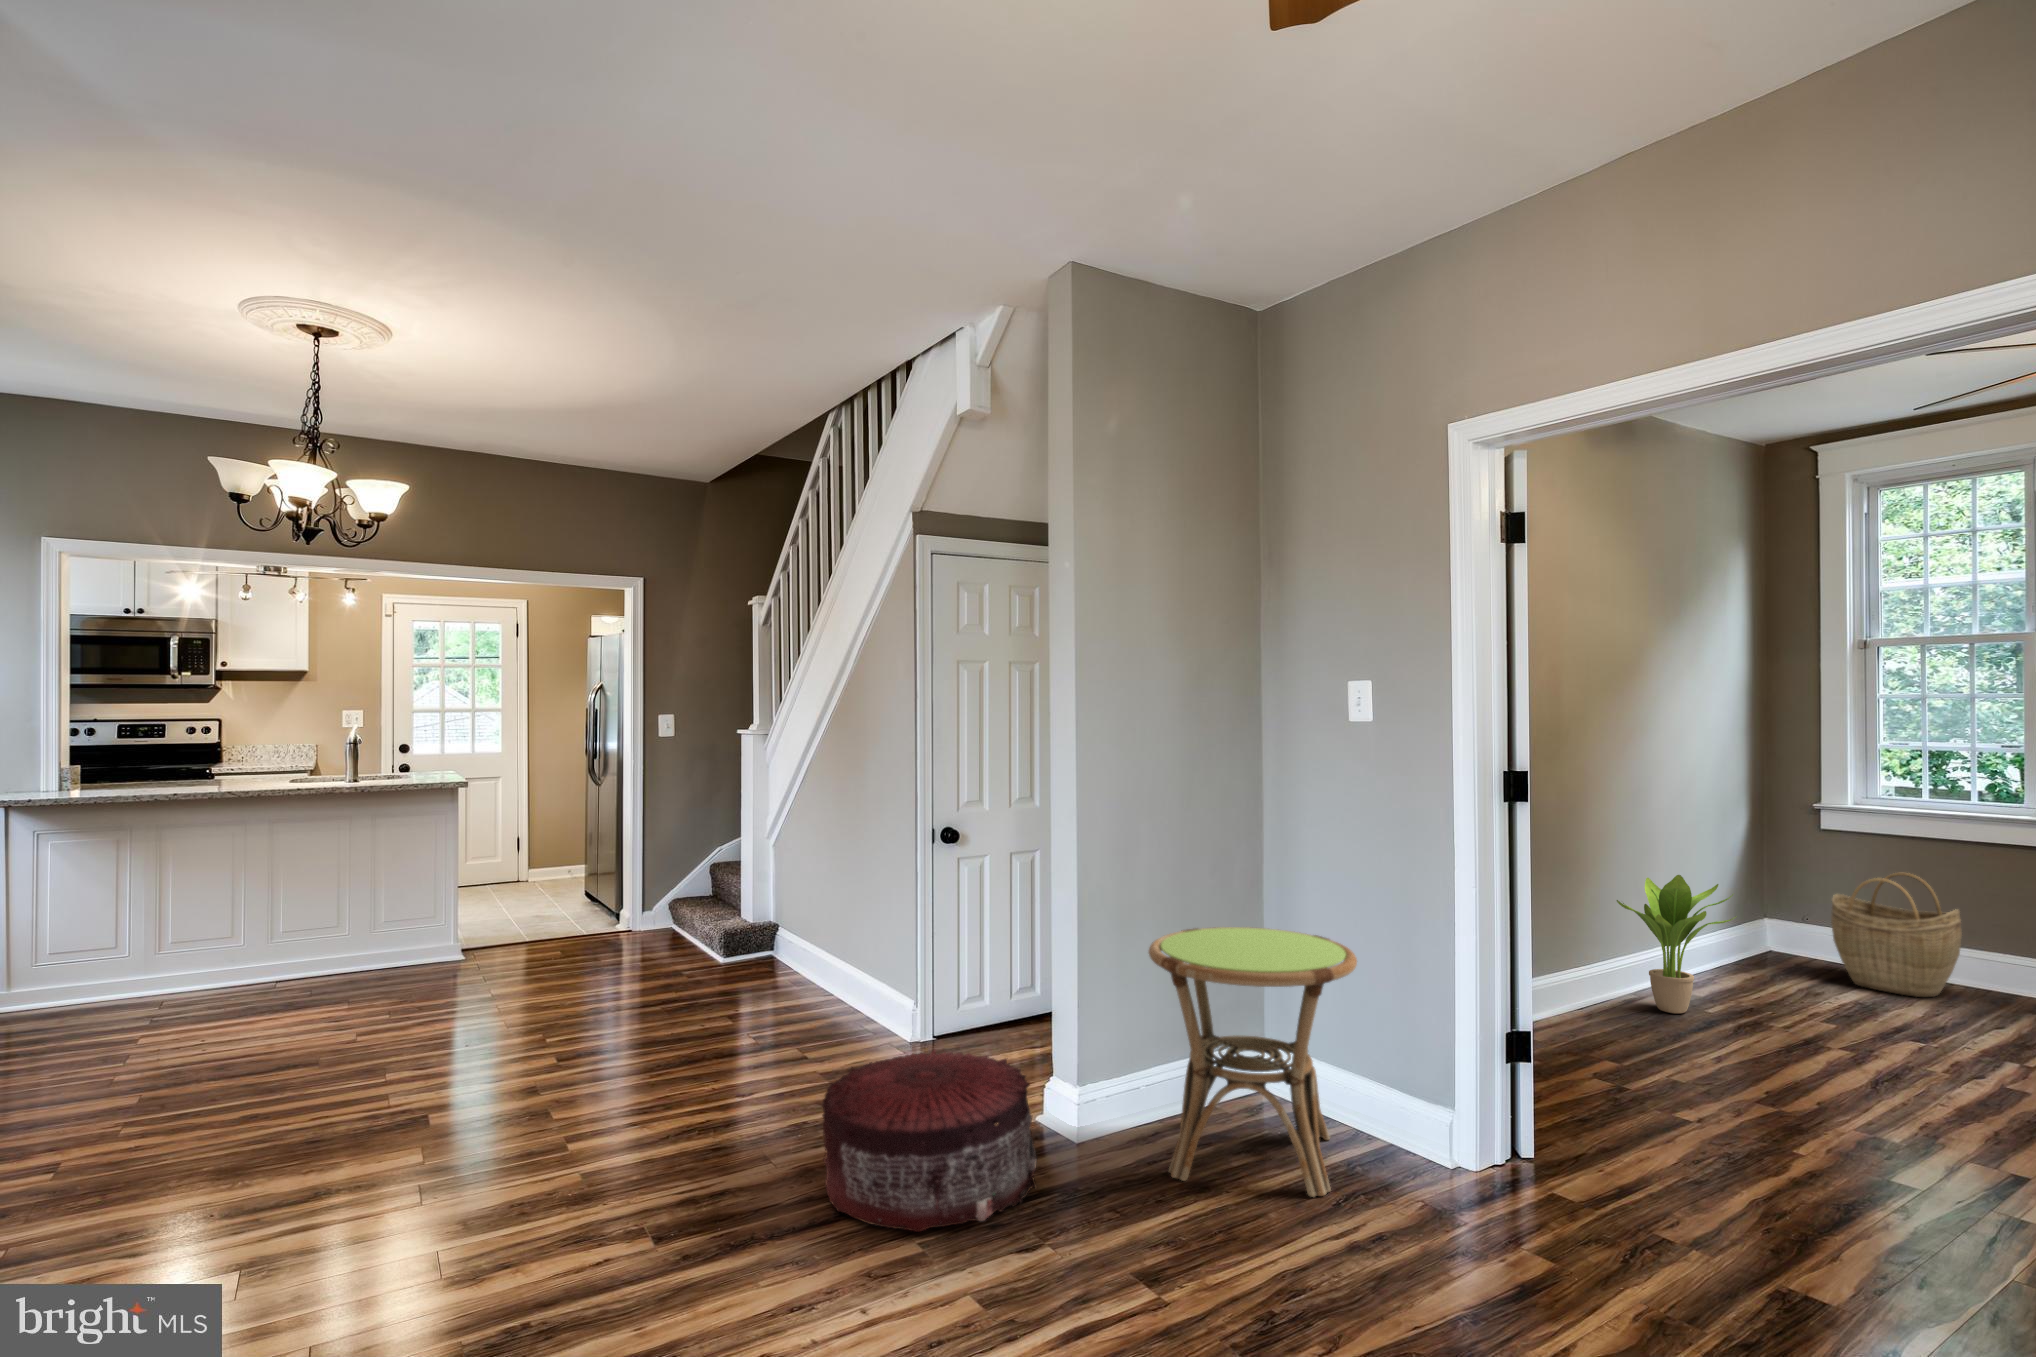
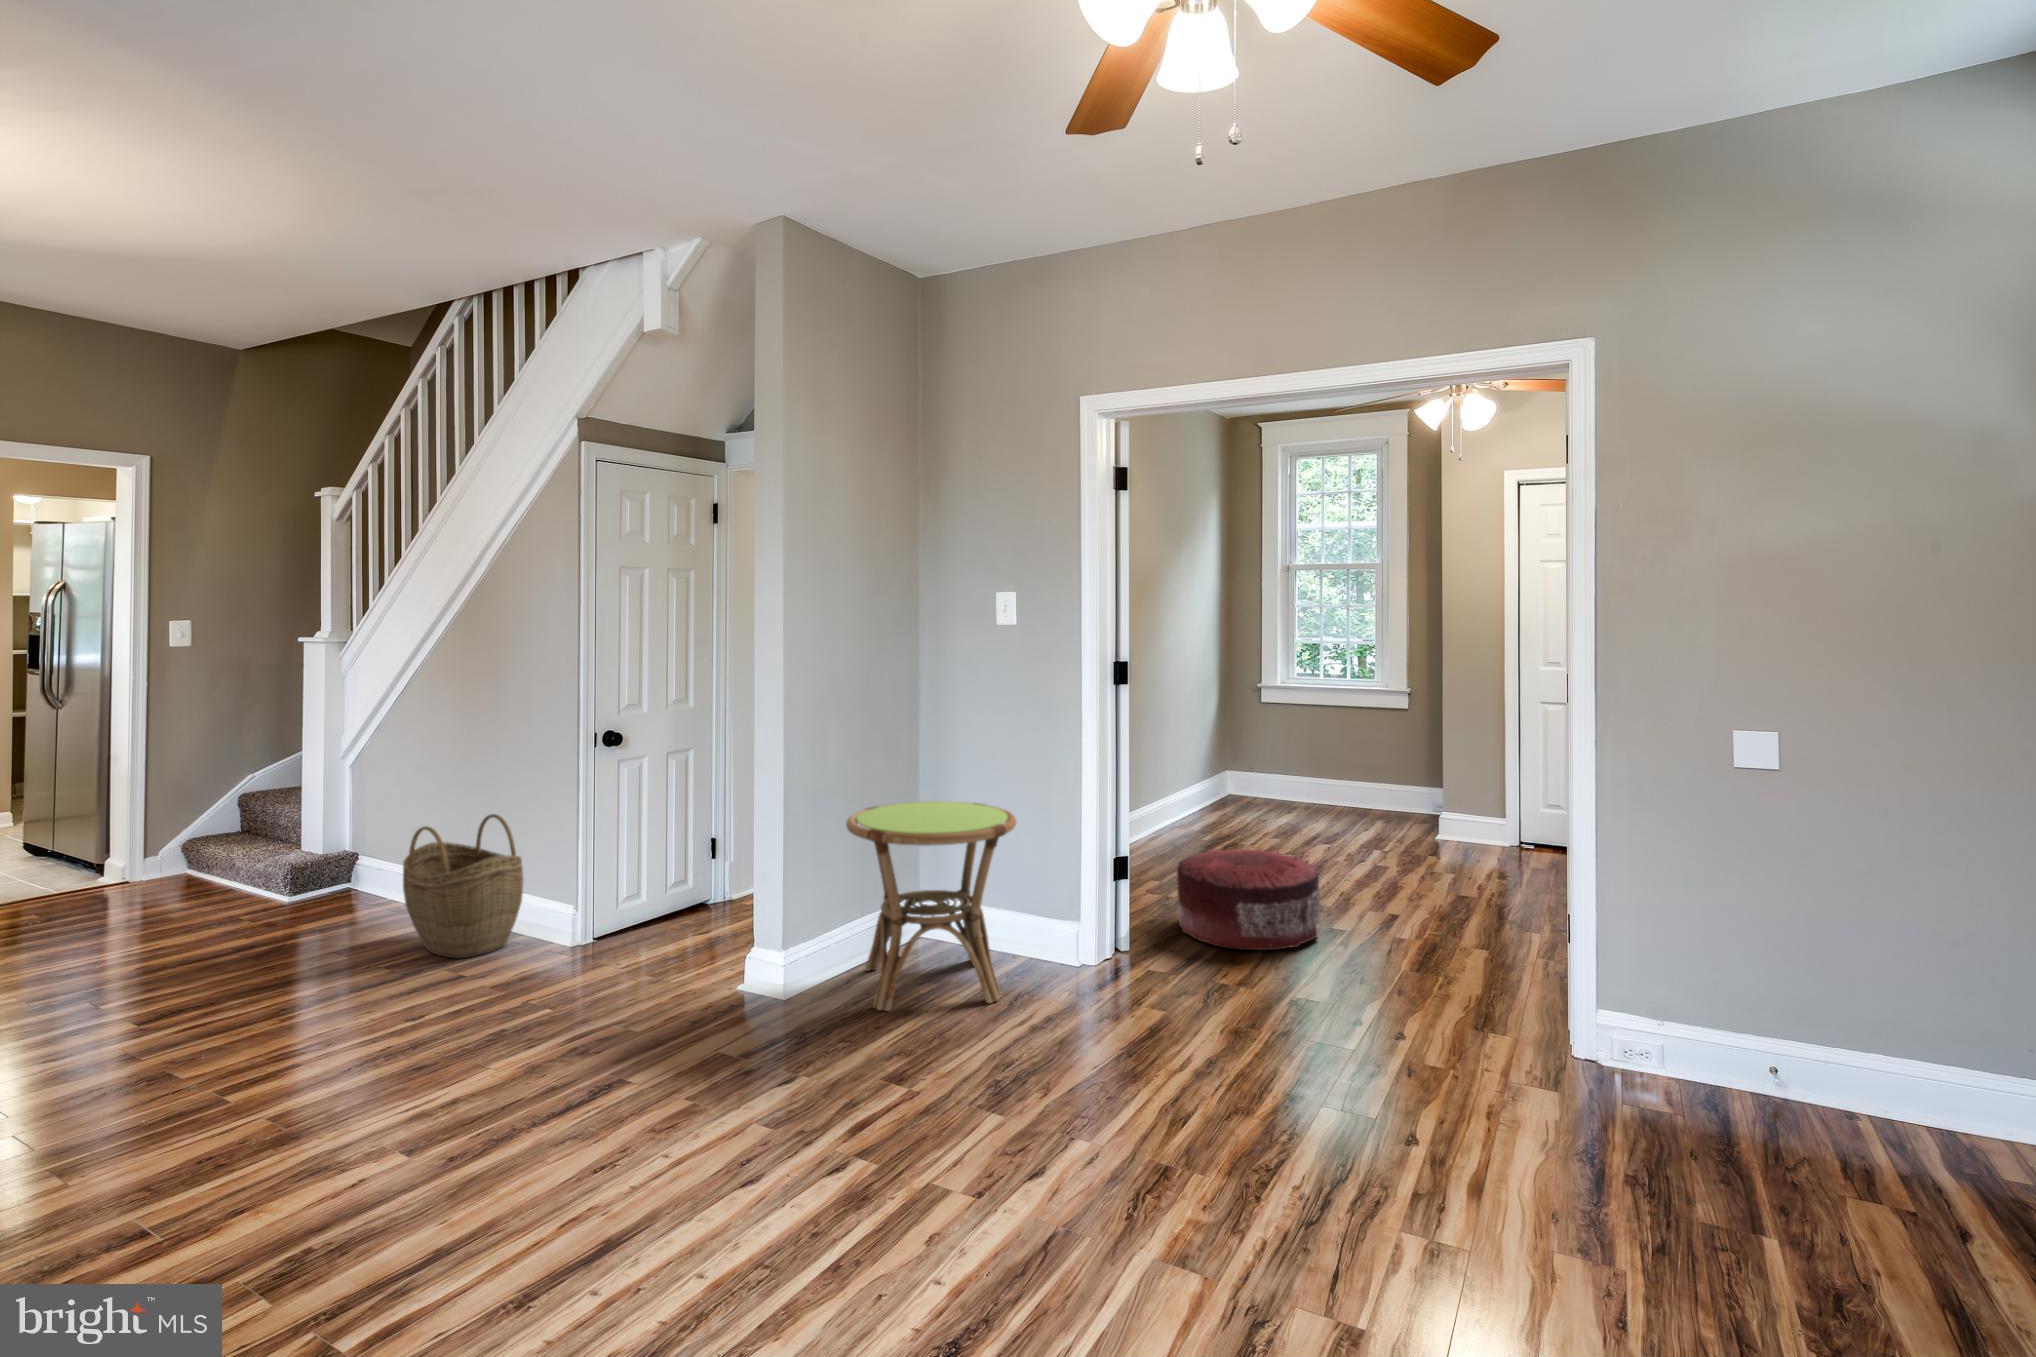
woven basket: present [1831,873,1962,997] -> present [403,814,523,958]
potted plant: present [1617,875,1736,1014] -> none [1150,740,1228,844]
pouf: present [822,1050,1037,1232] -> present [1177,849,1320,950]

